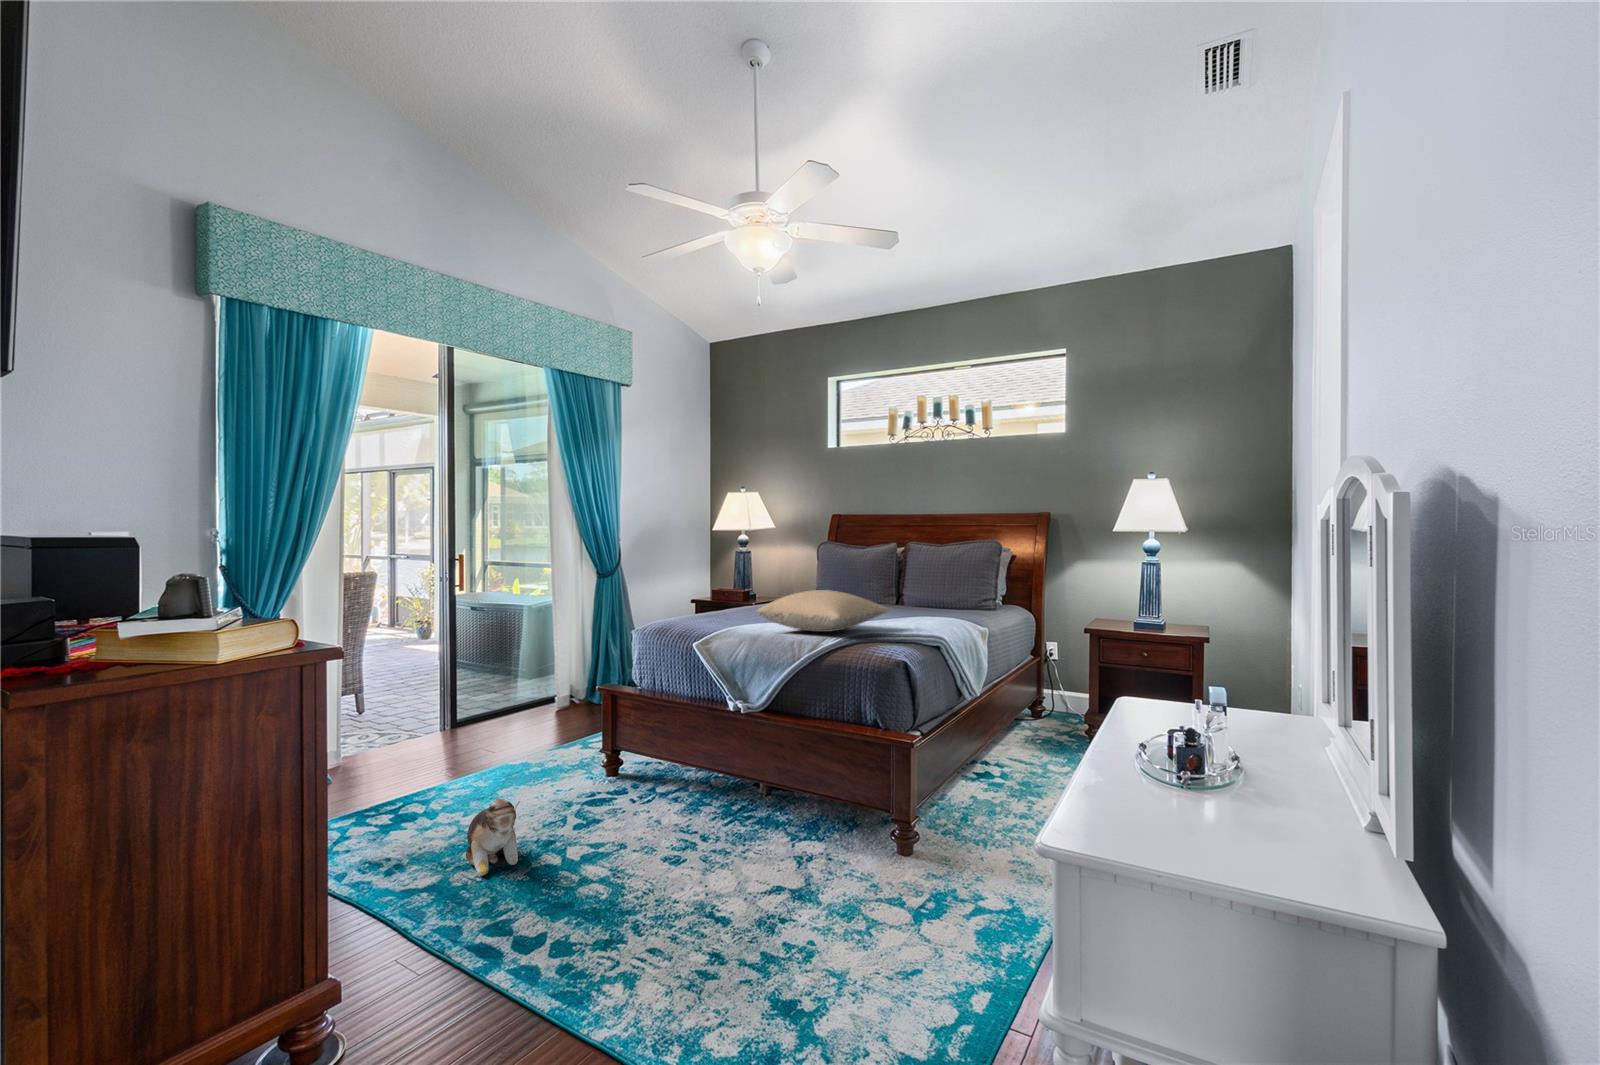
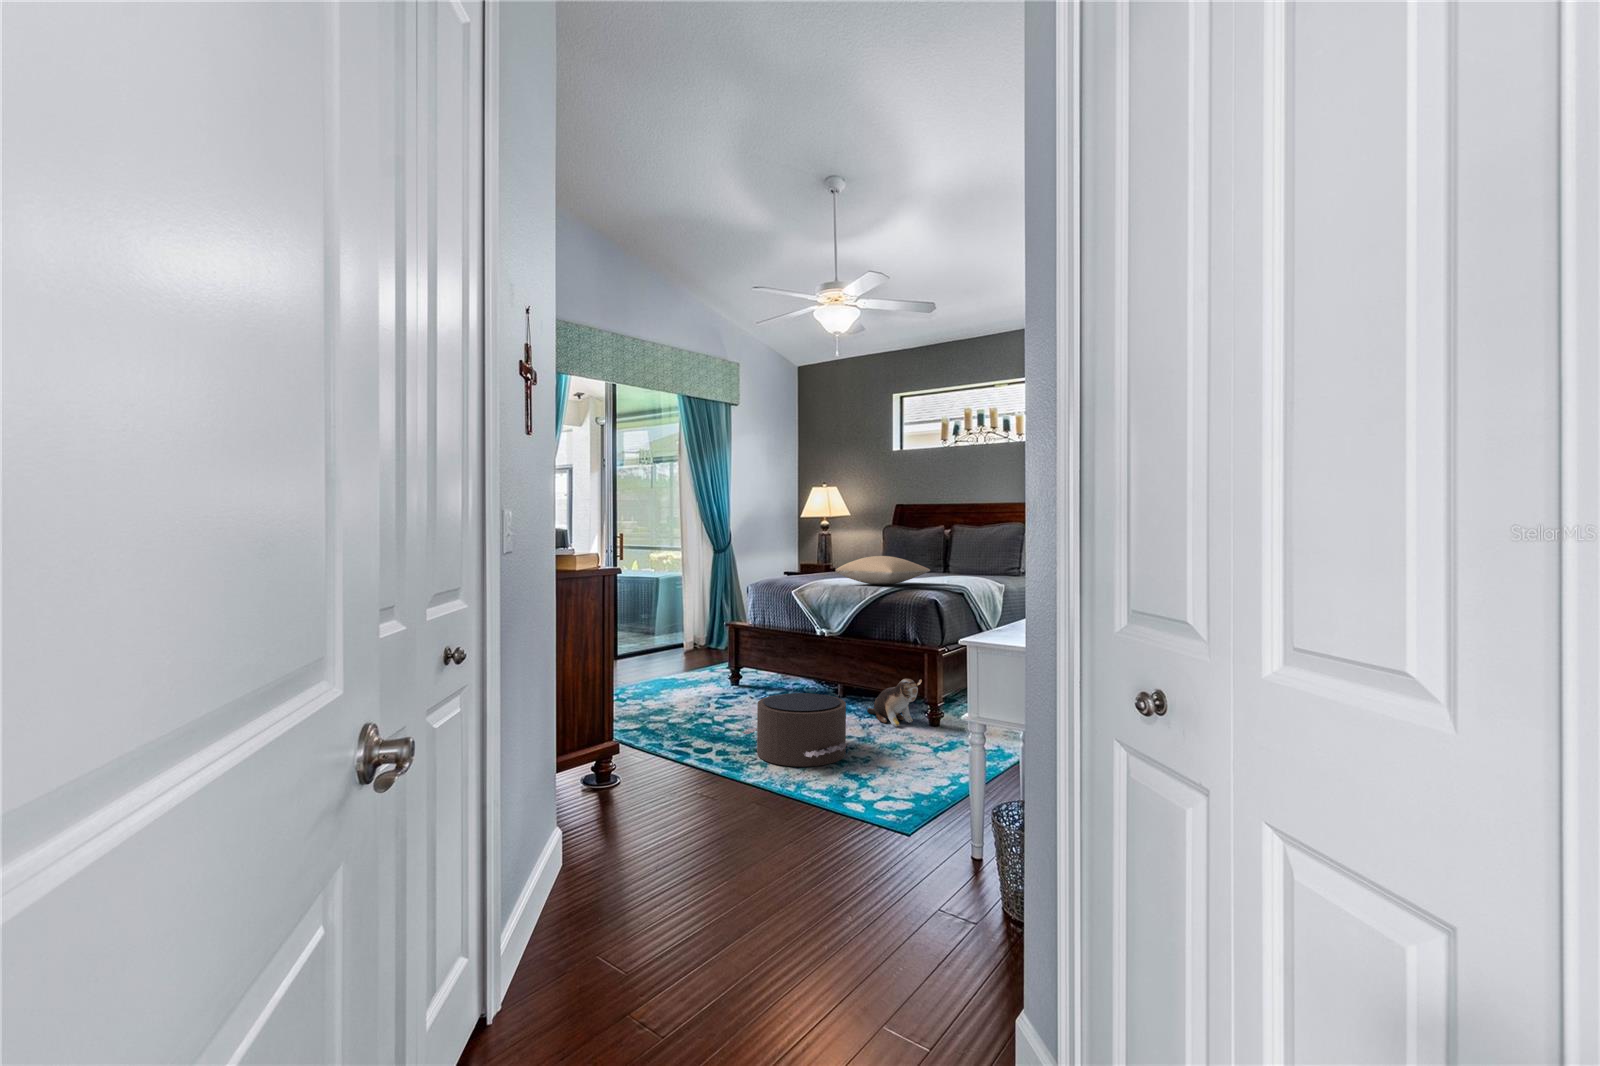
plush toy: present [466,799,520,875] -> present [867,679,922,726]
pouf: none [596,825,781,983] -> present [742,693,849,767]

